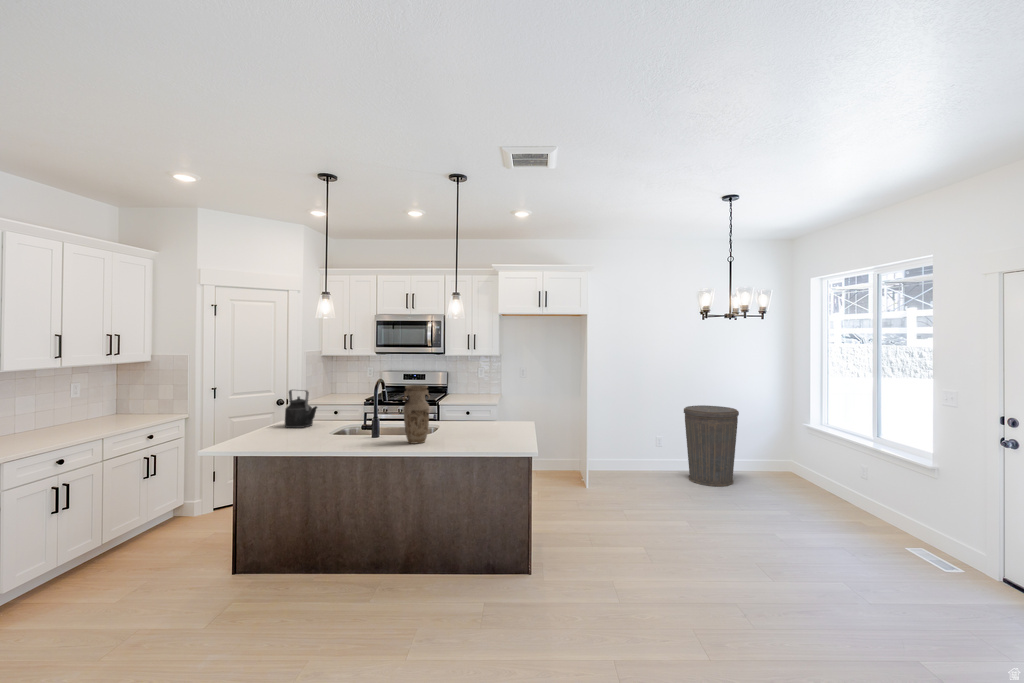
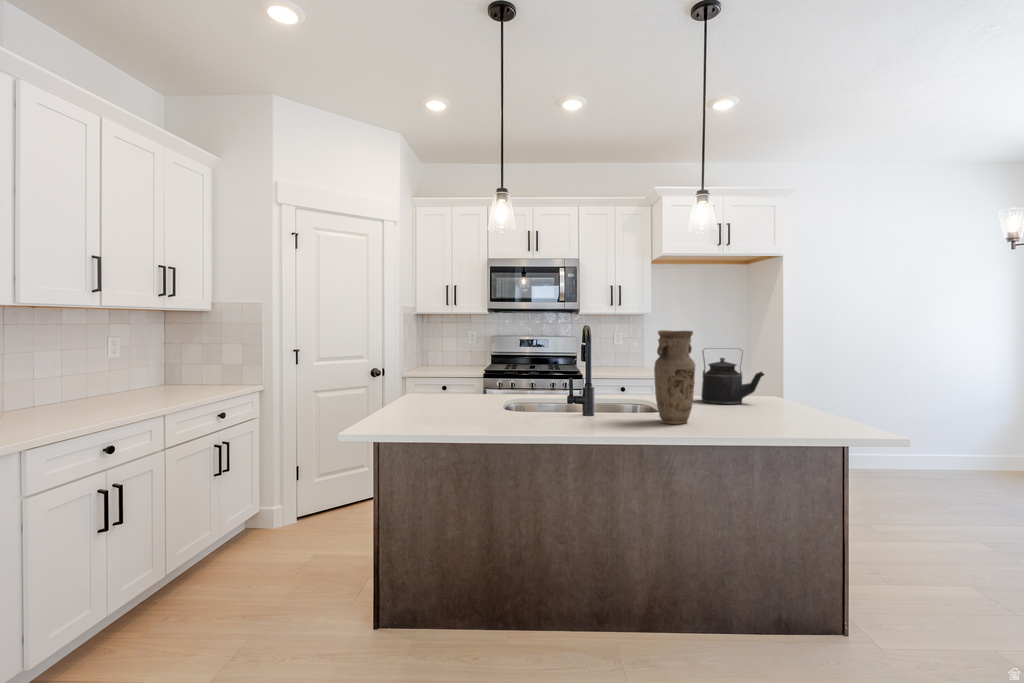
kettle: present [285,390,317,428] -> present [701,349,764,405]
trash can: present [684,405,739,486] -> none [899,382,989,490]

